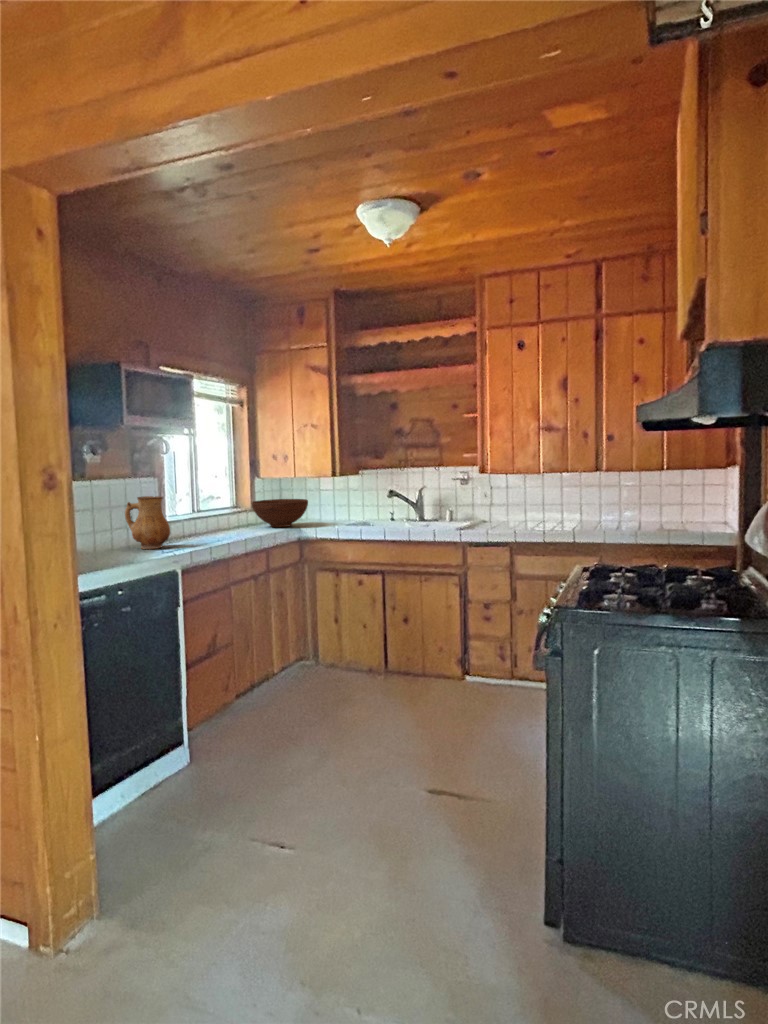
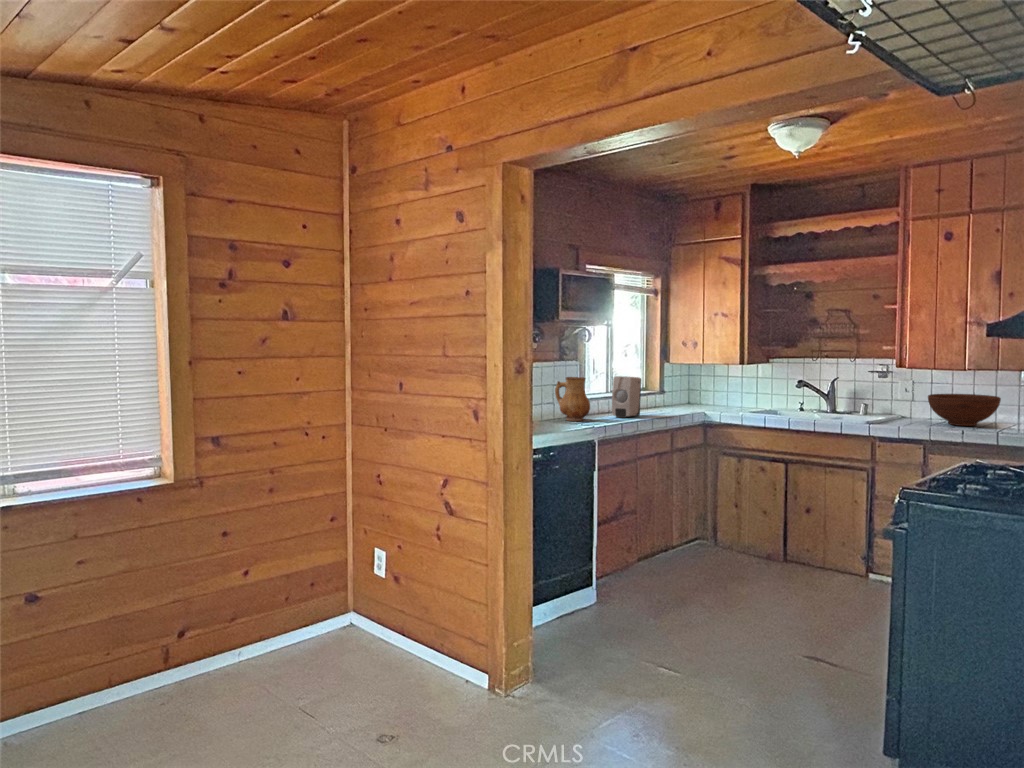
soap dispenser: none [197,494,230,541] -> present [612,376,641,418]
fruit bowl: present [252,499,308,527] -> present [928,394,1001,426]

